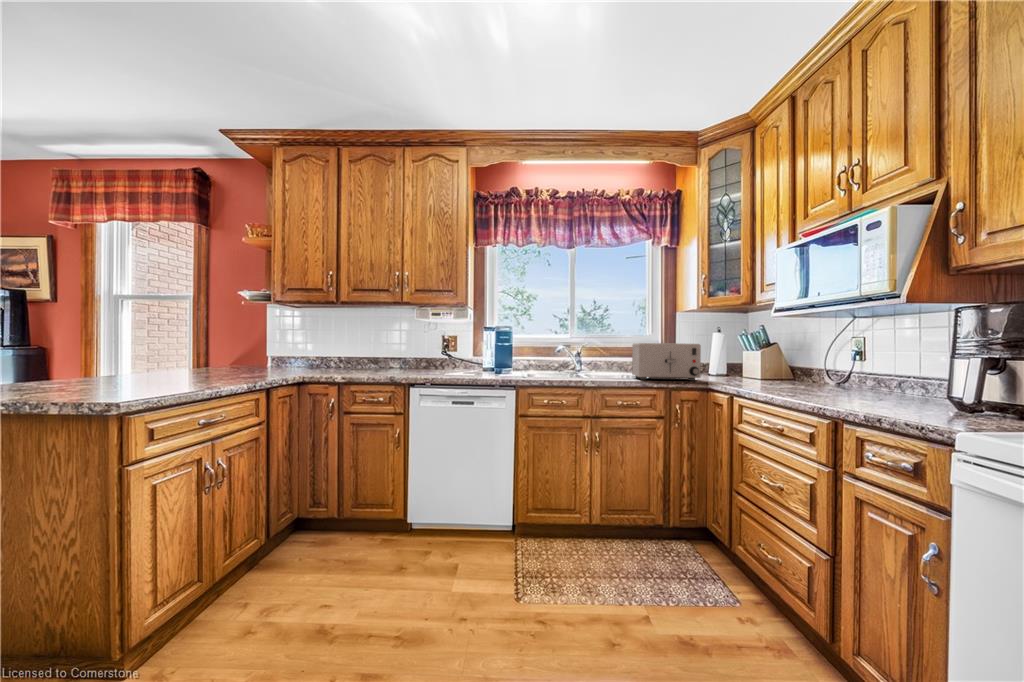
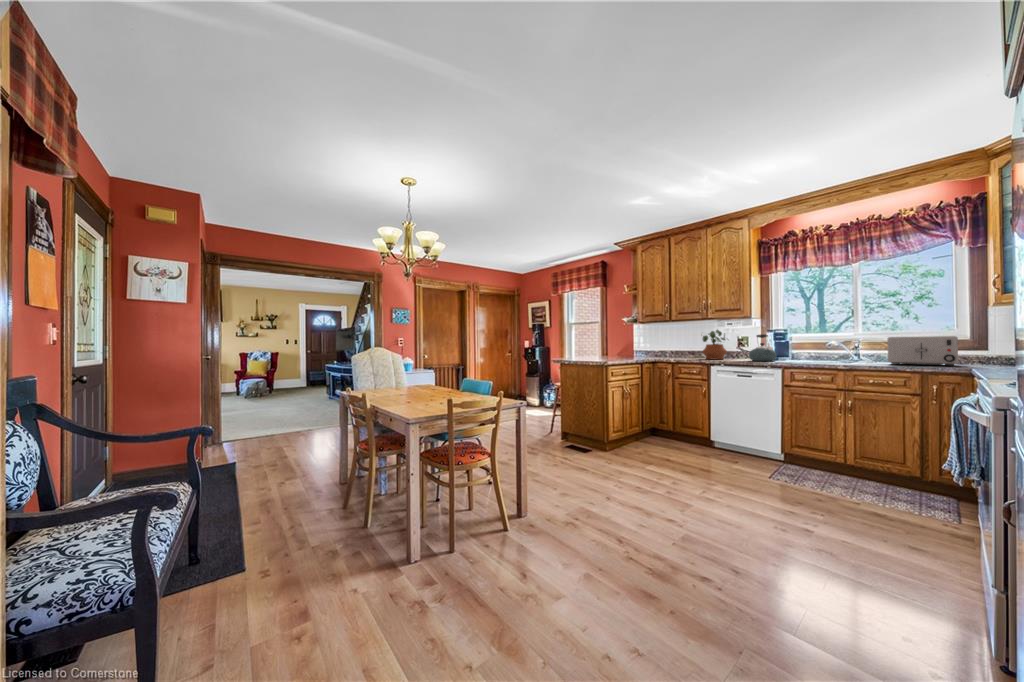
potted plant: none [395,323,439,375] -> present [703,330,727,359]
kettle: none [472,334,509,378] -> present [749,334,776,361]

